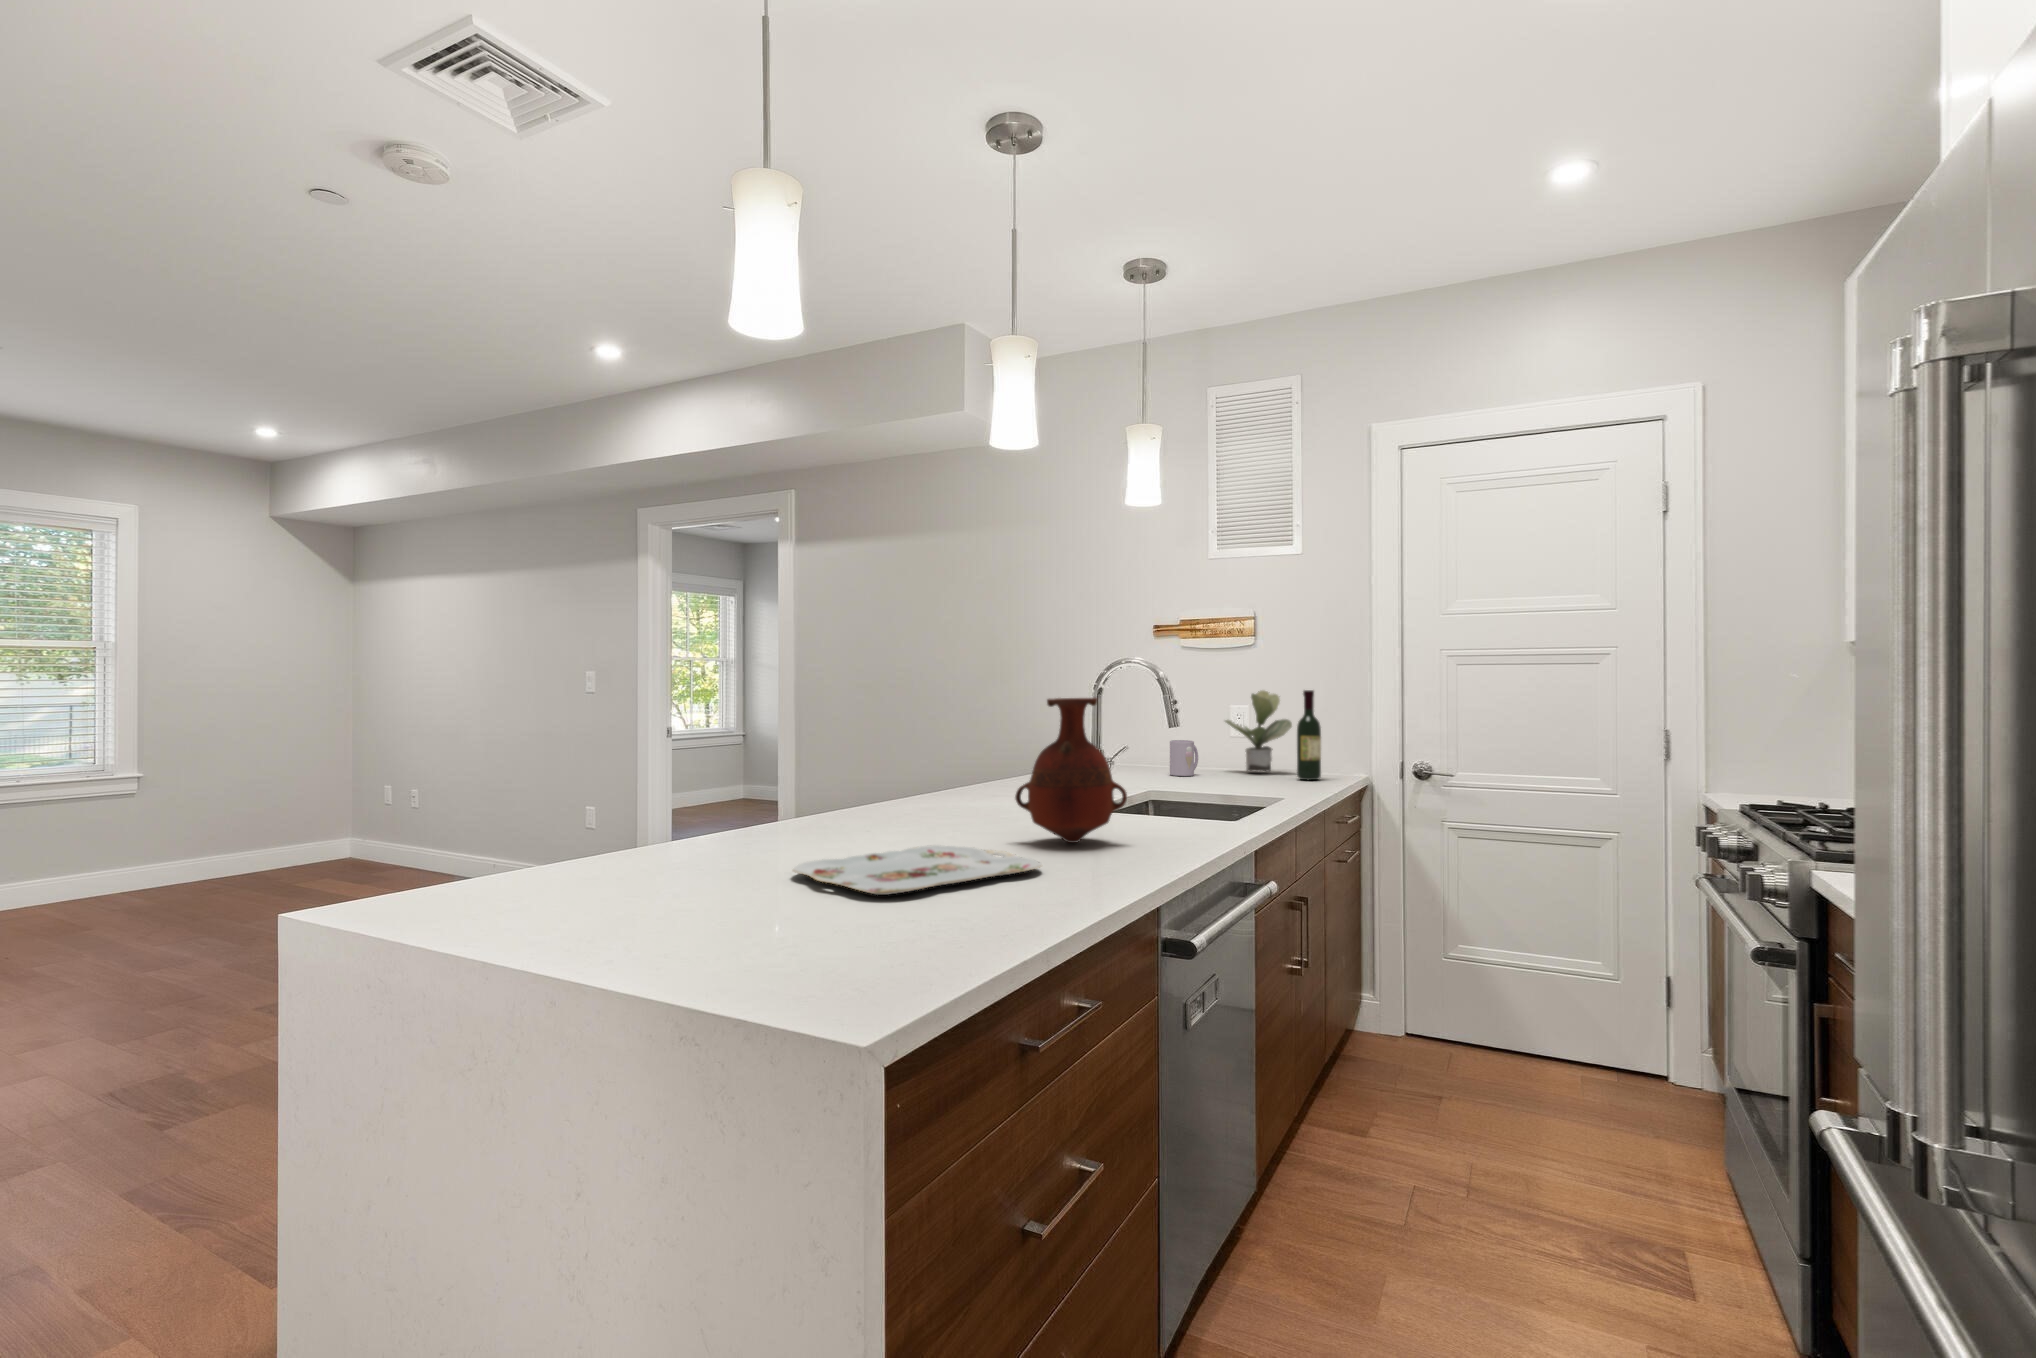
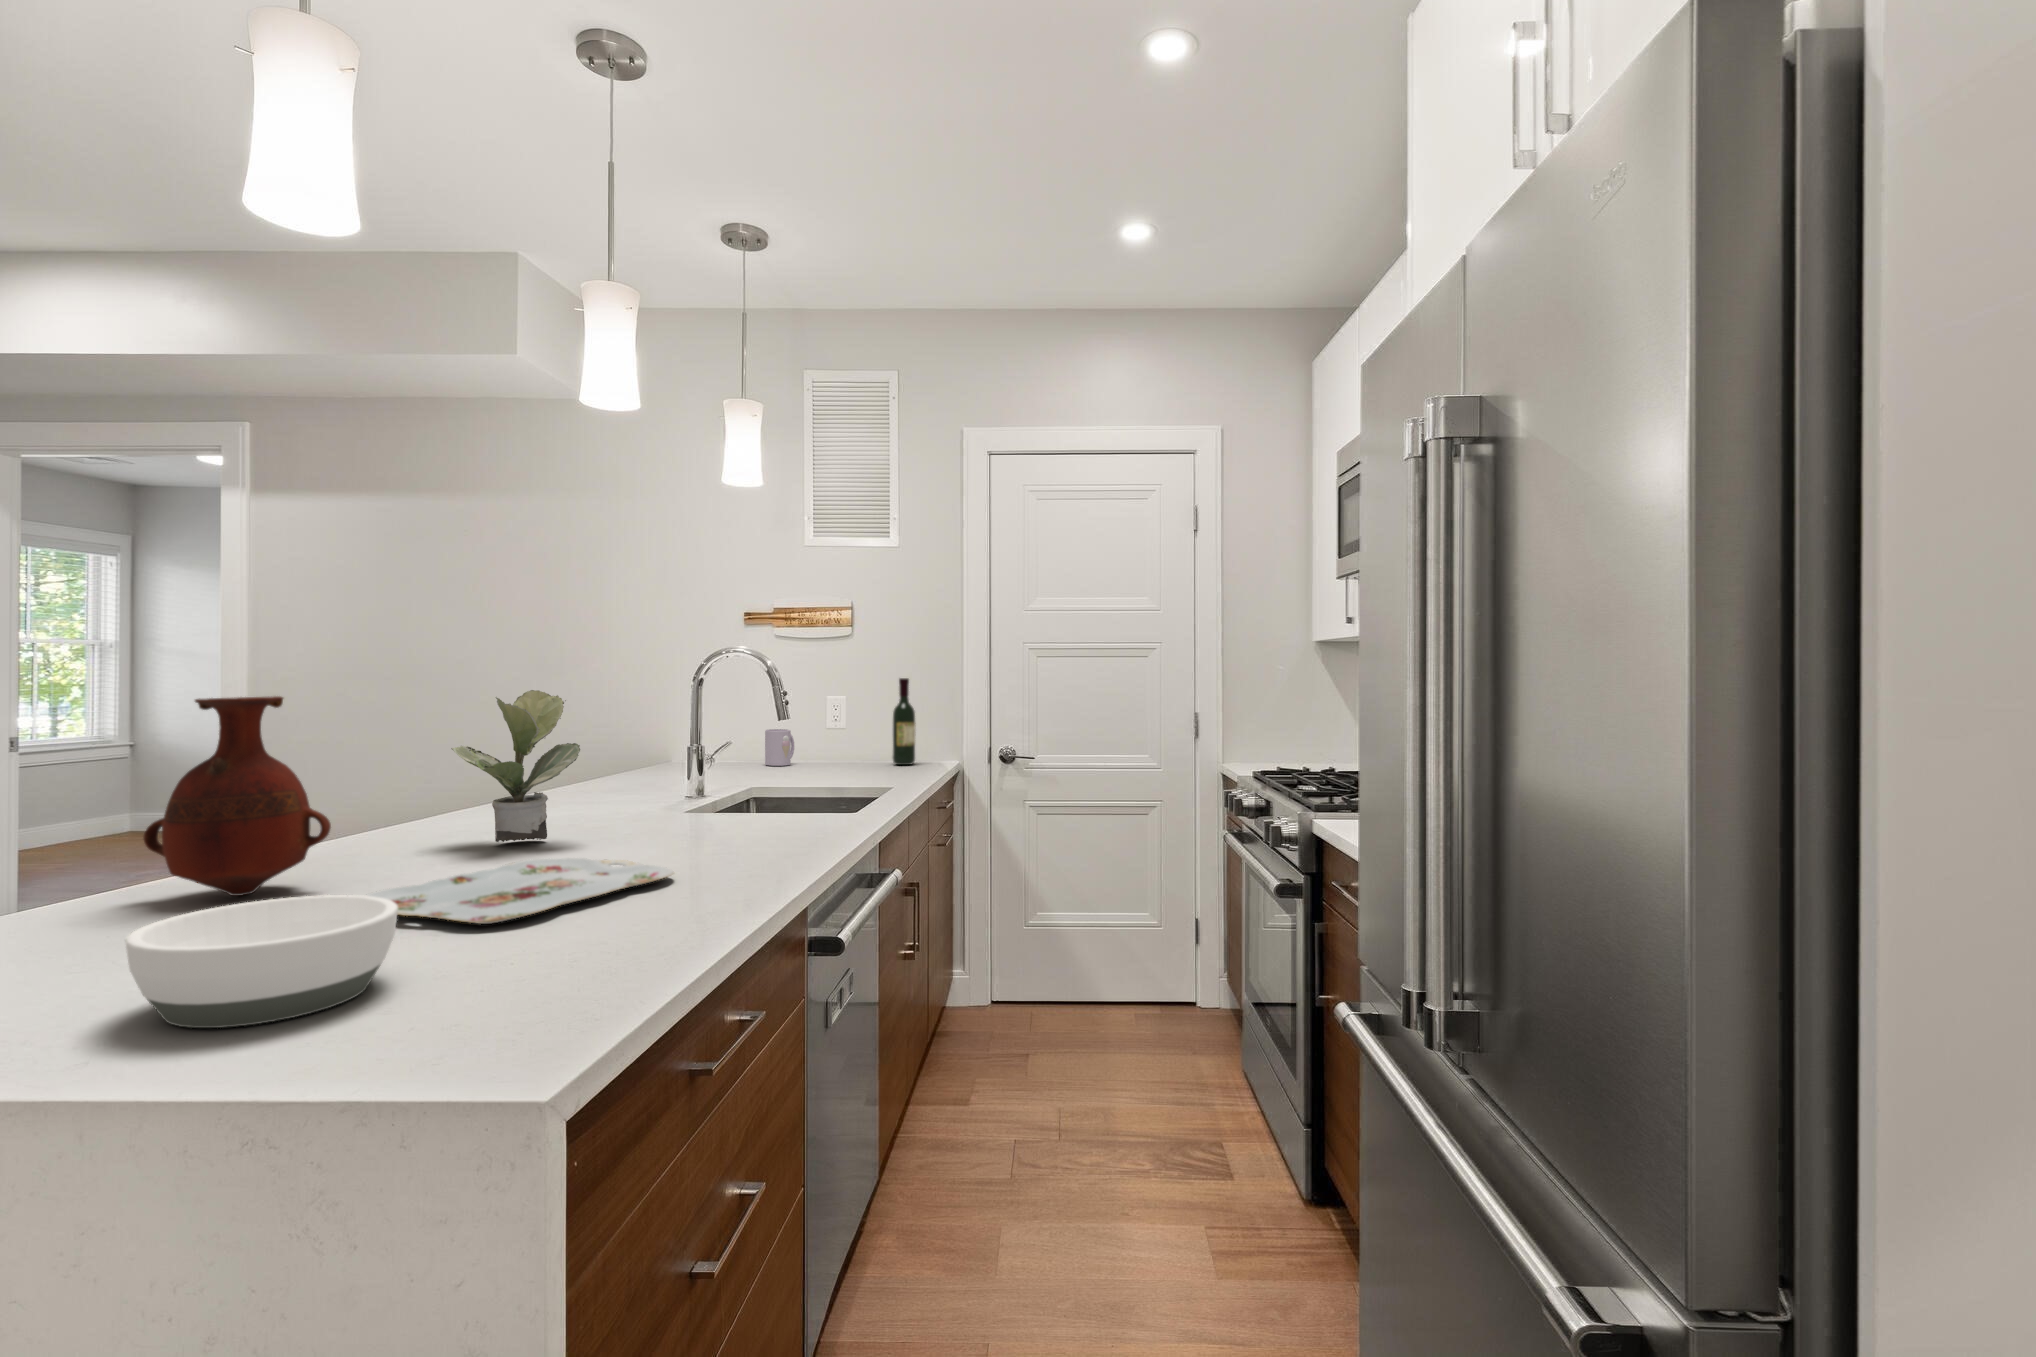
potted plant: present [1225,690,1292,772] -> present [451,690,580,842]
vase: present [1015,698,1127,843] -> present [144,696,331,896]
bowl: none [622,857,800,952] -> present [125,895,398,1028]

